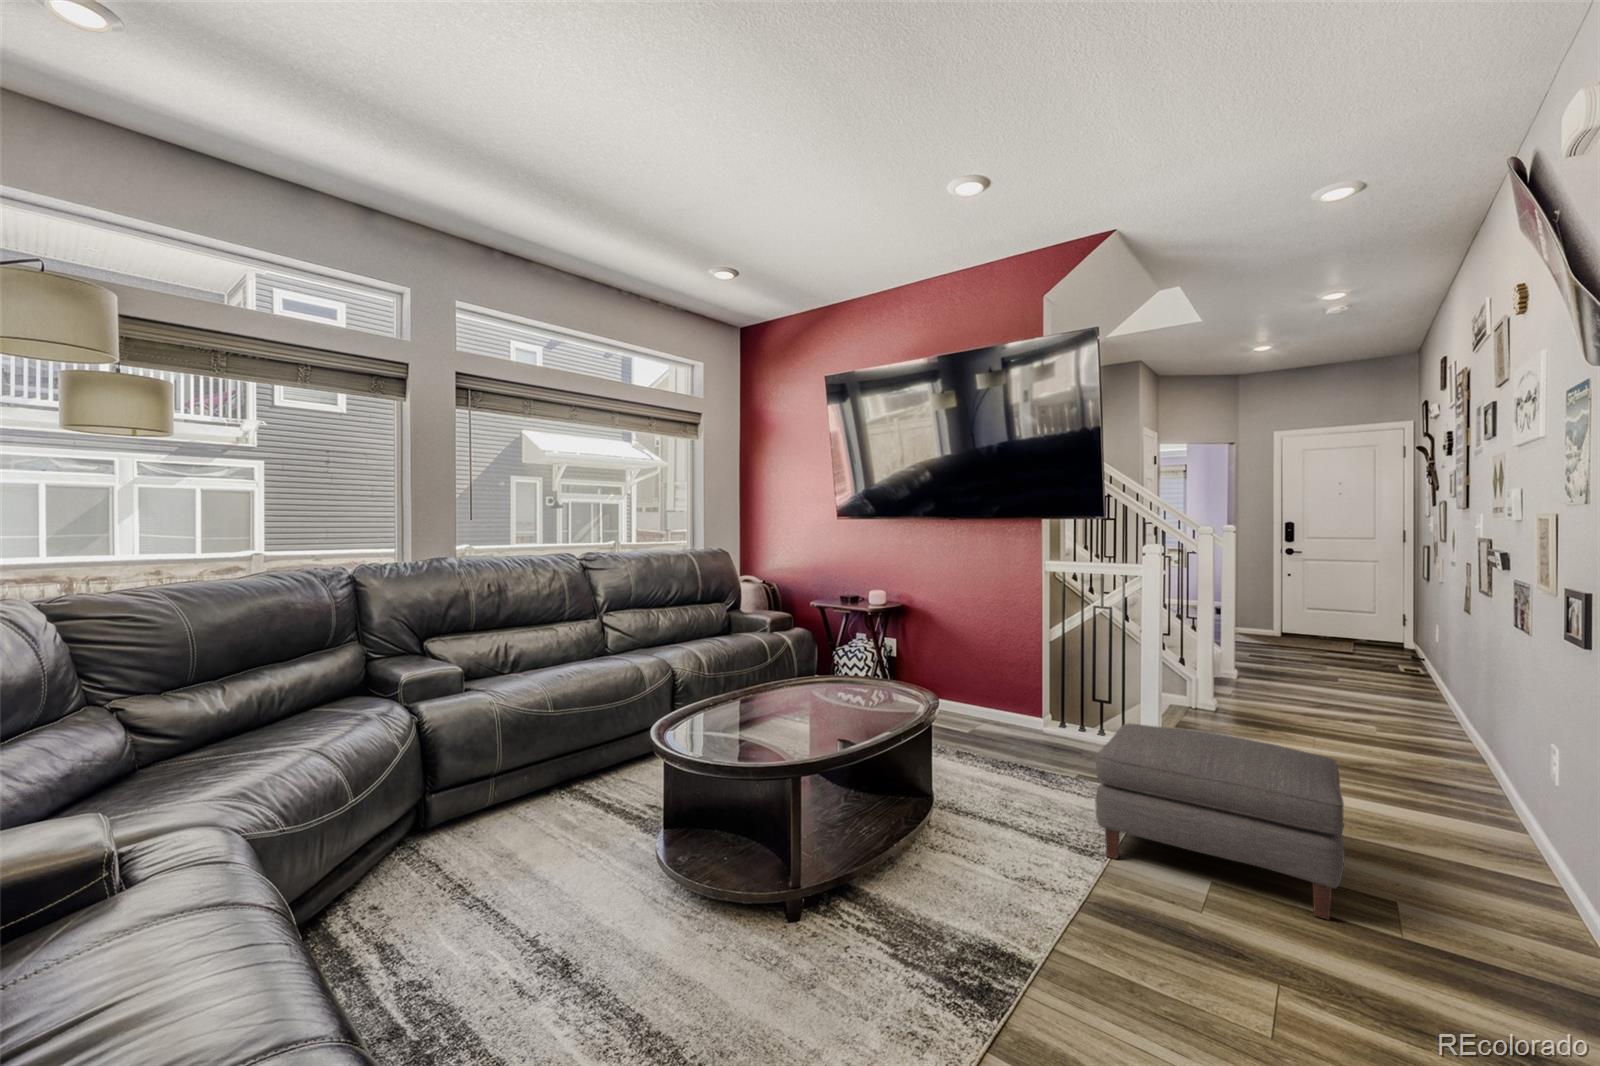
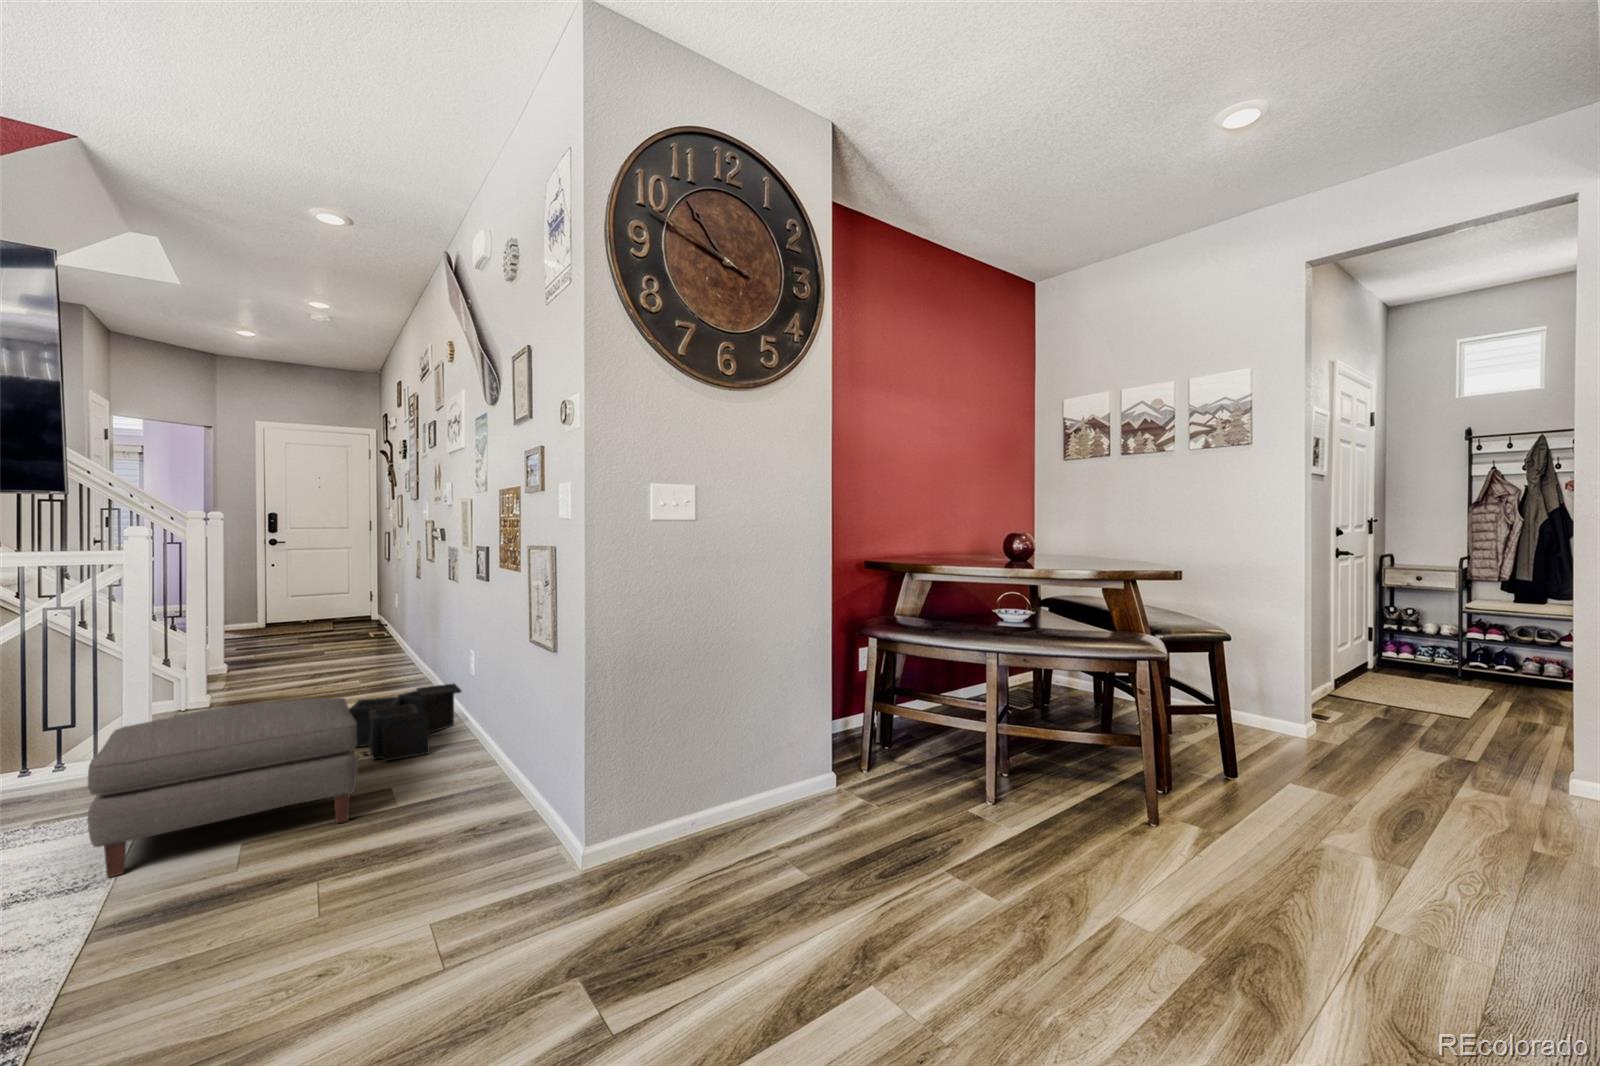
storage bin: none [1340,760,1529,873] -> present [349,684,461,761]

